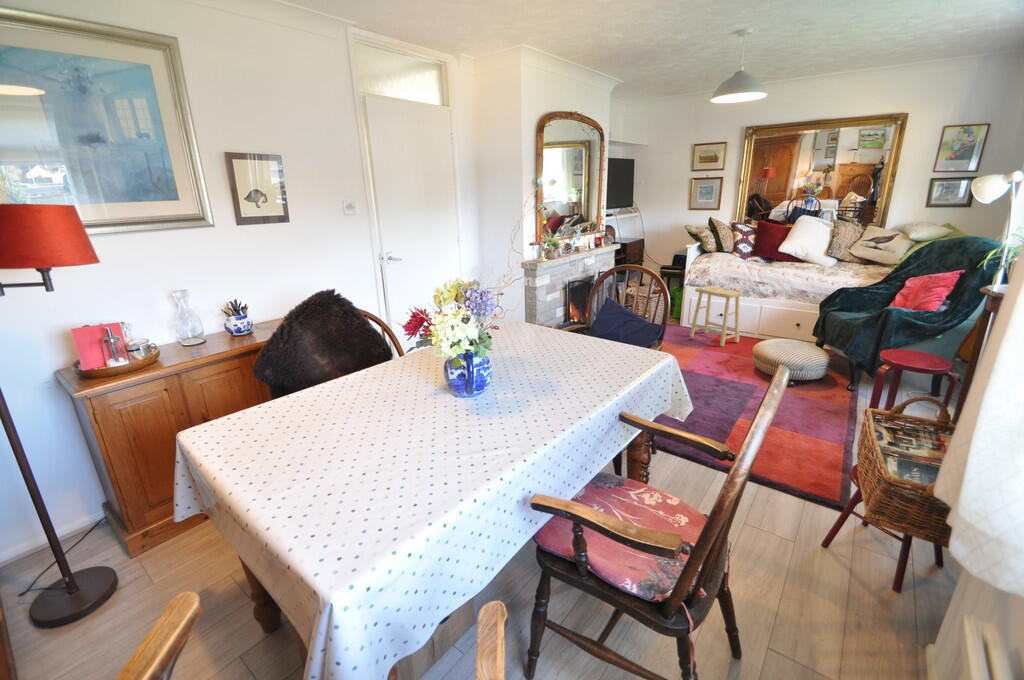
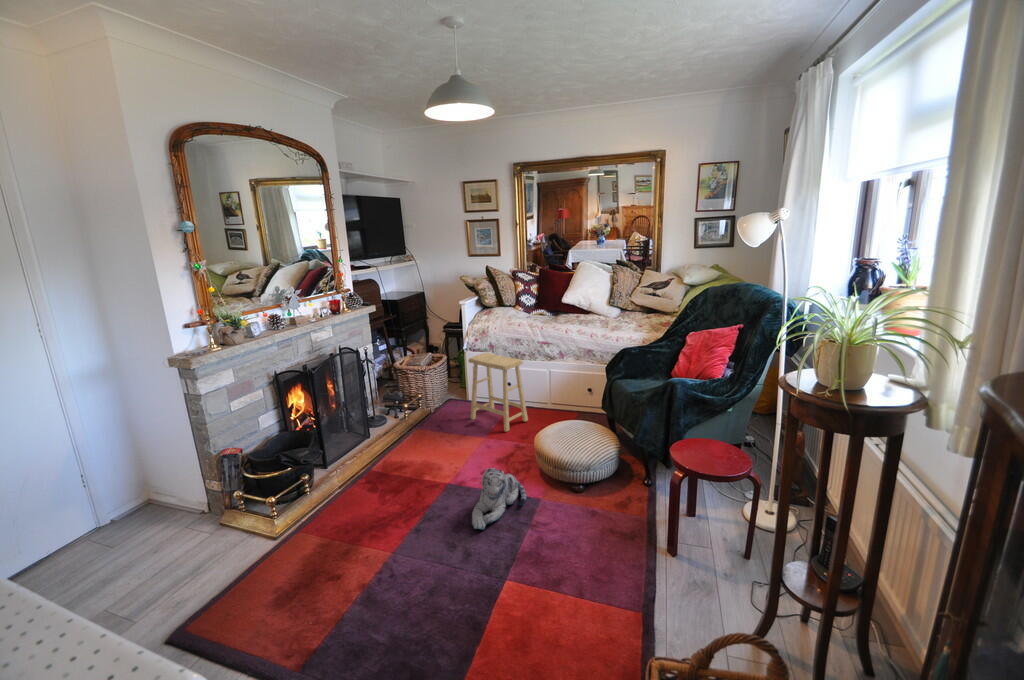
plush toy: none [708,355,747,392] -> present [472,468,527,530]

